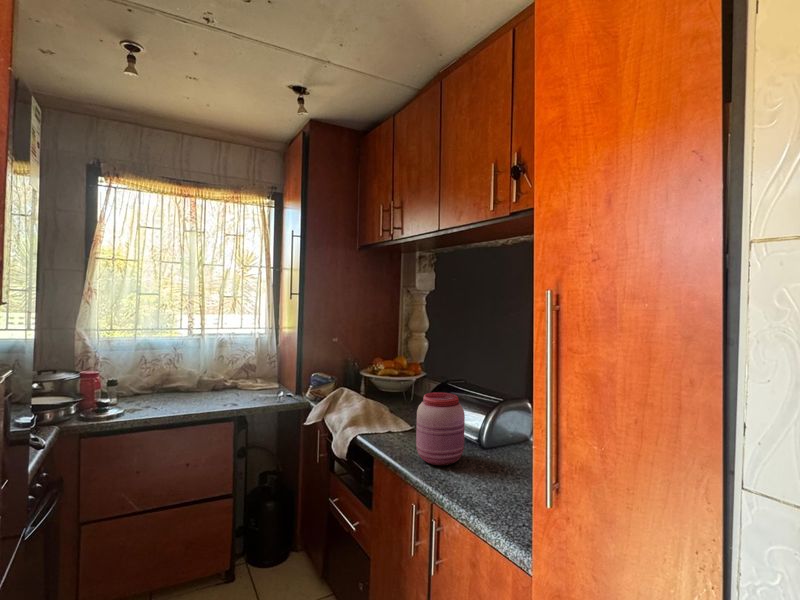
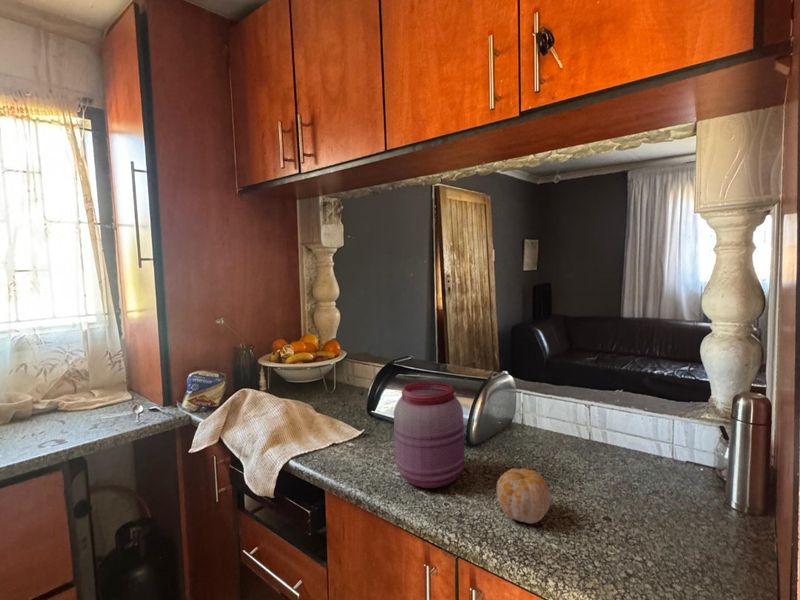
fruit: none [466,456,502,493] -> present [496,468,551,523]

